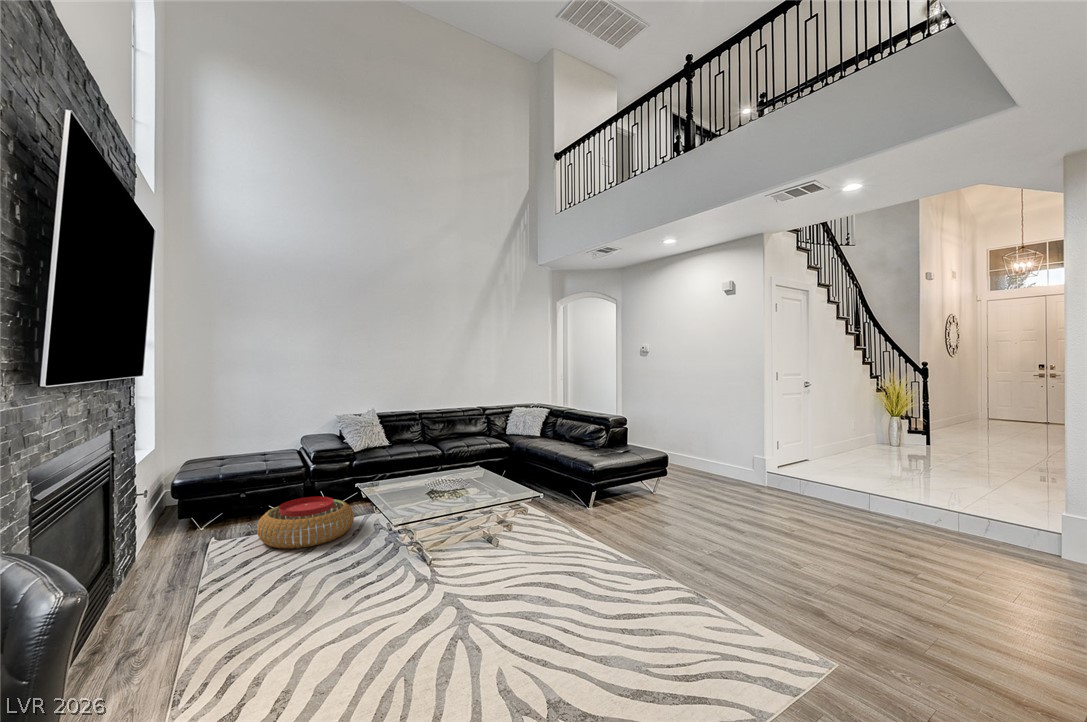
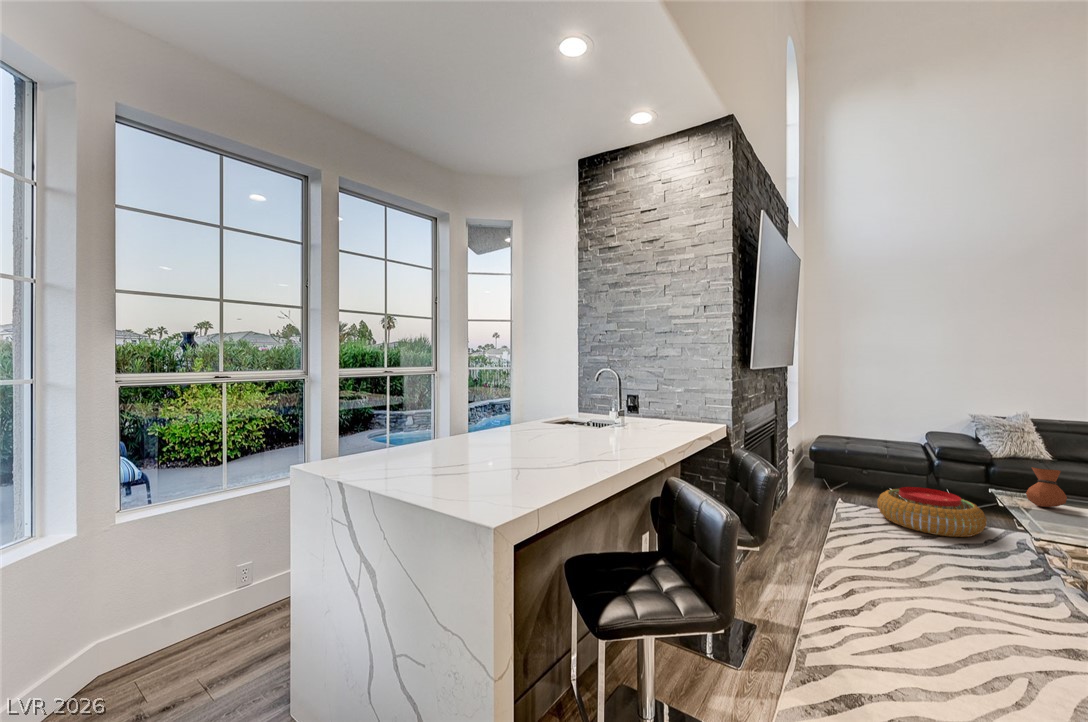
vase: none [380,456,406,490] -> present [1026,467,1067,507]

